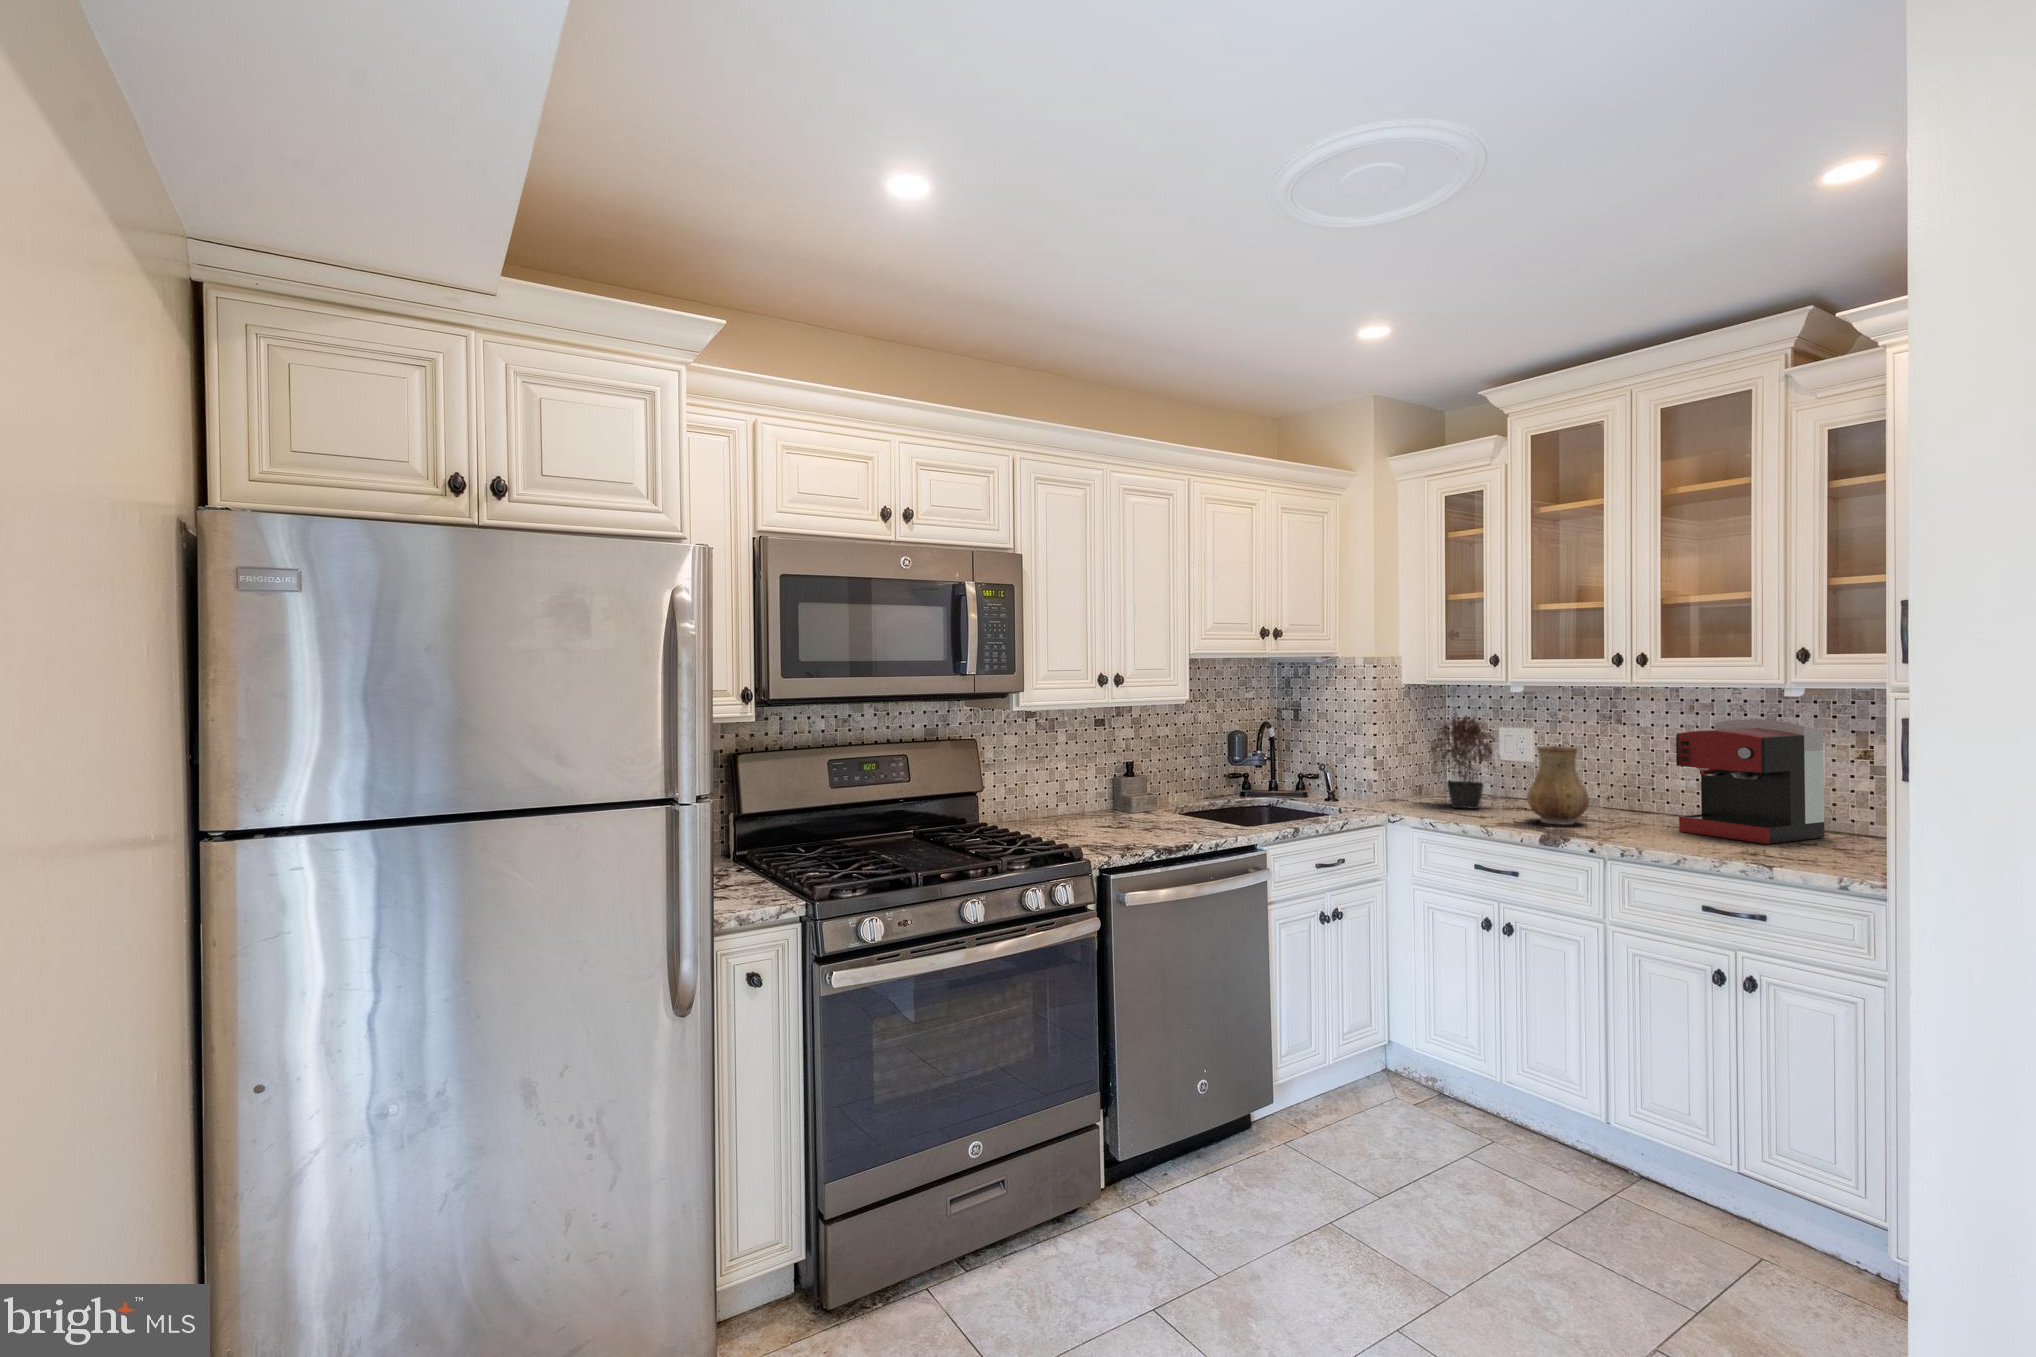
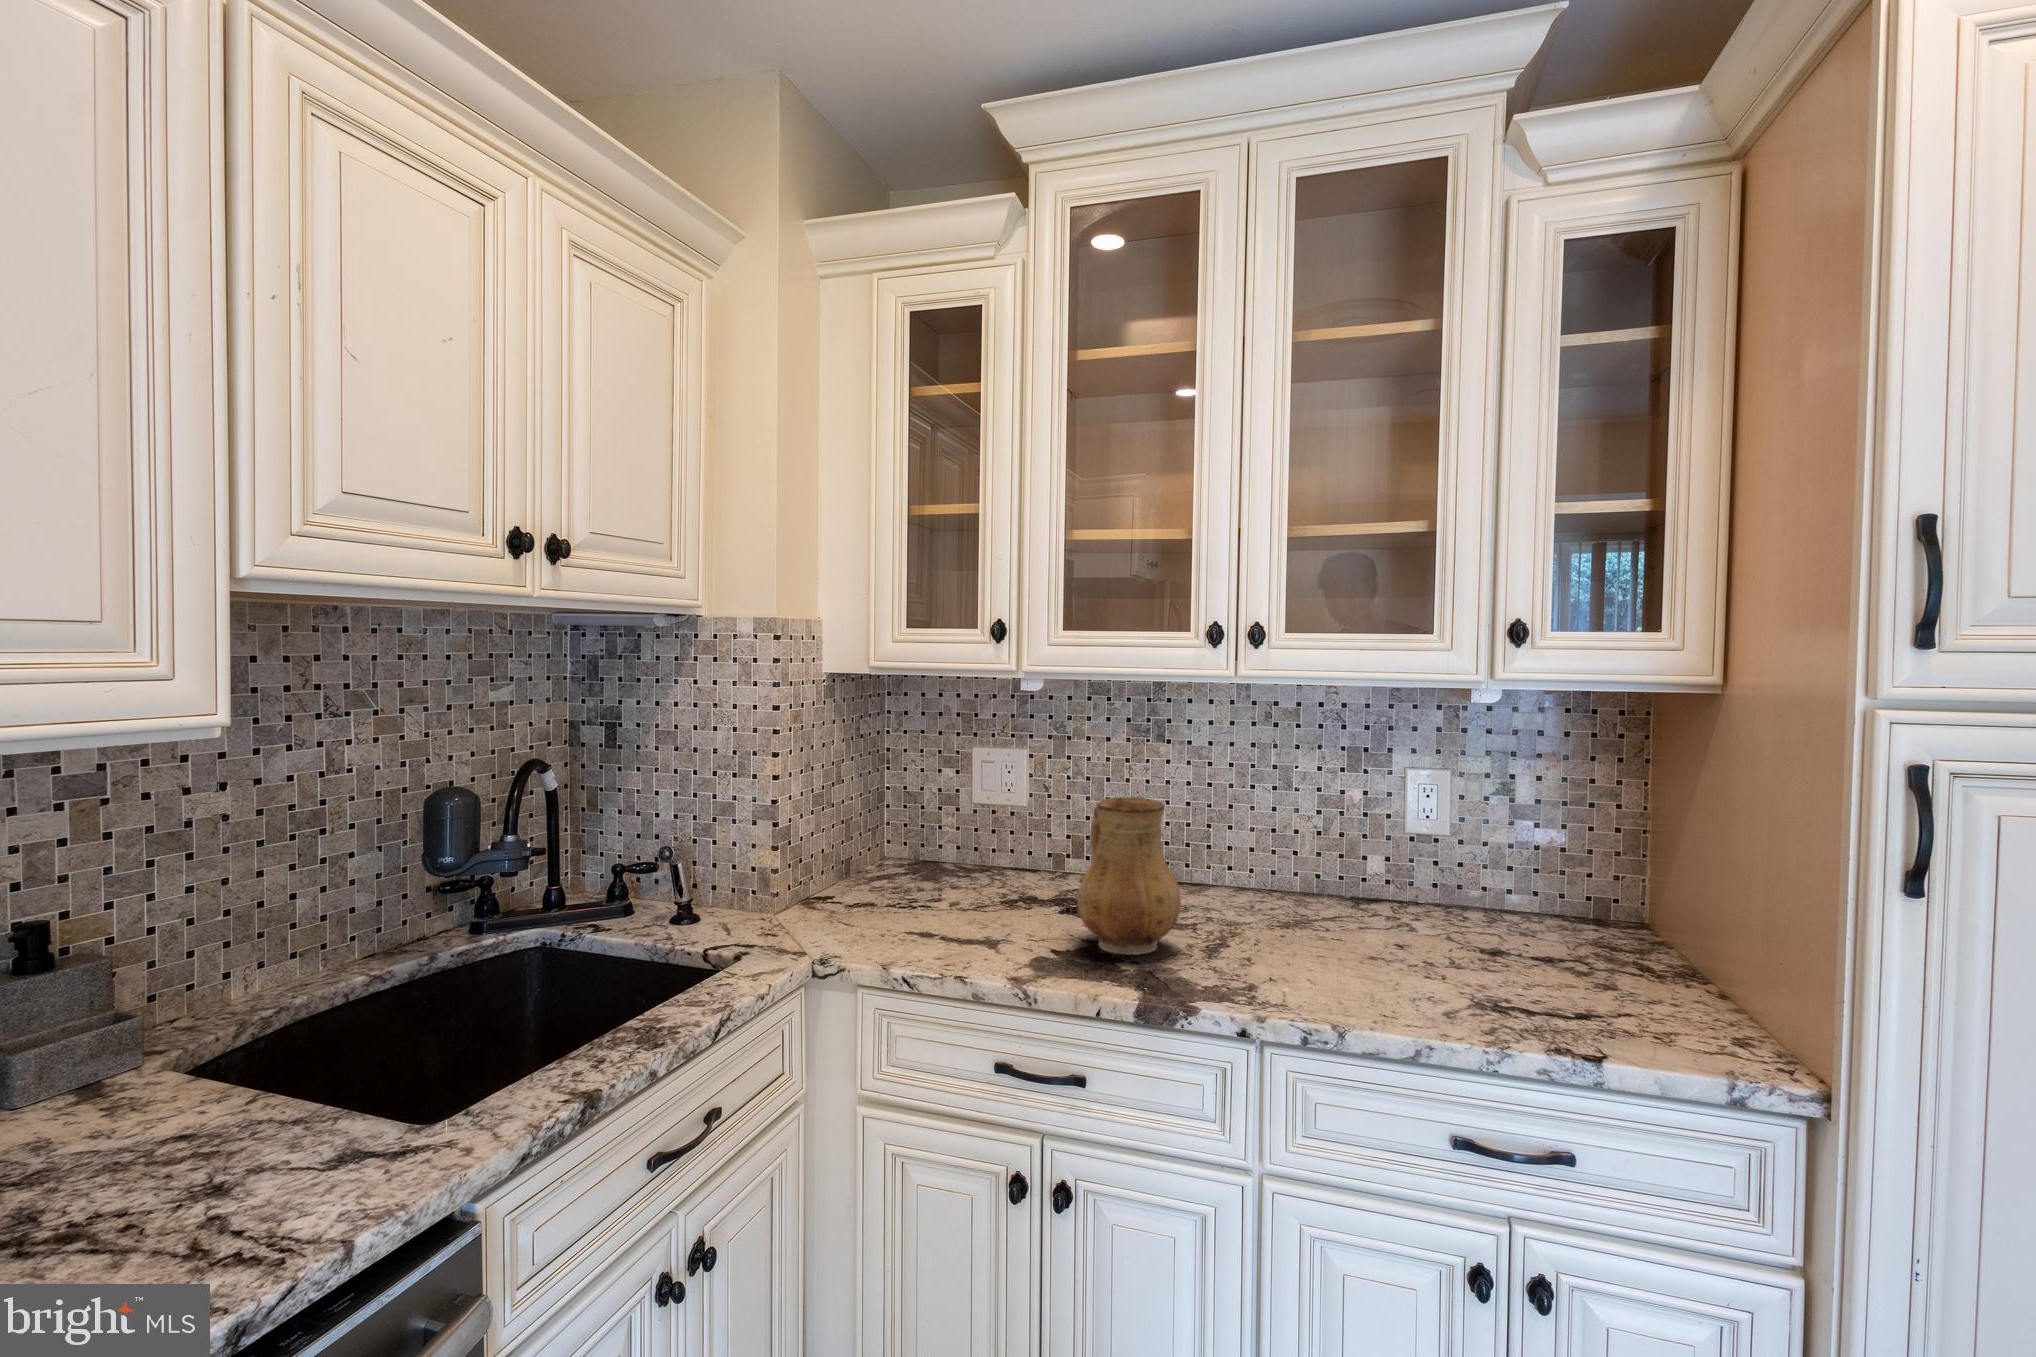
potted plant: present [1430,715,1500,809] -> none [877,731,1012,918]
coffee maker: present [1676,719,1825,844] -> none [1314,740,1489,968]

